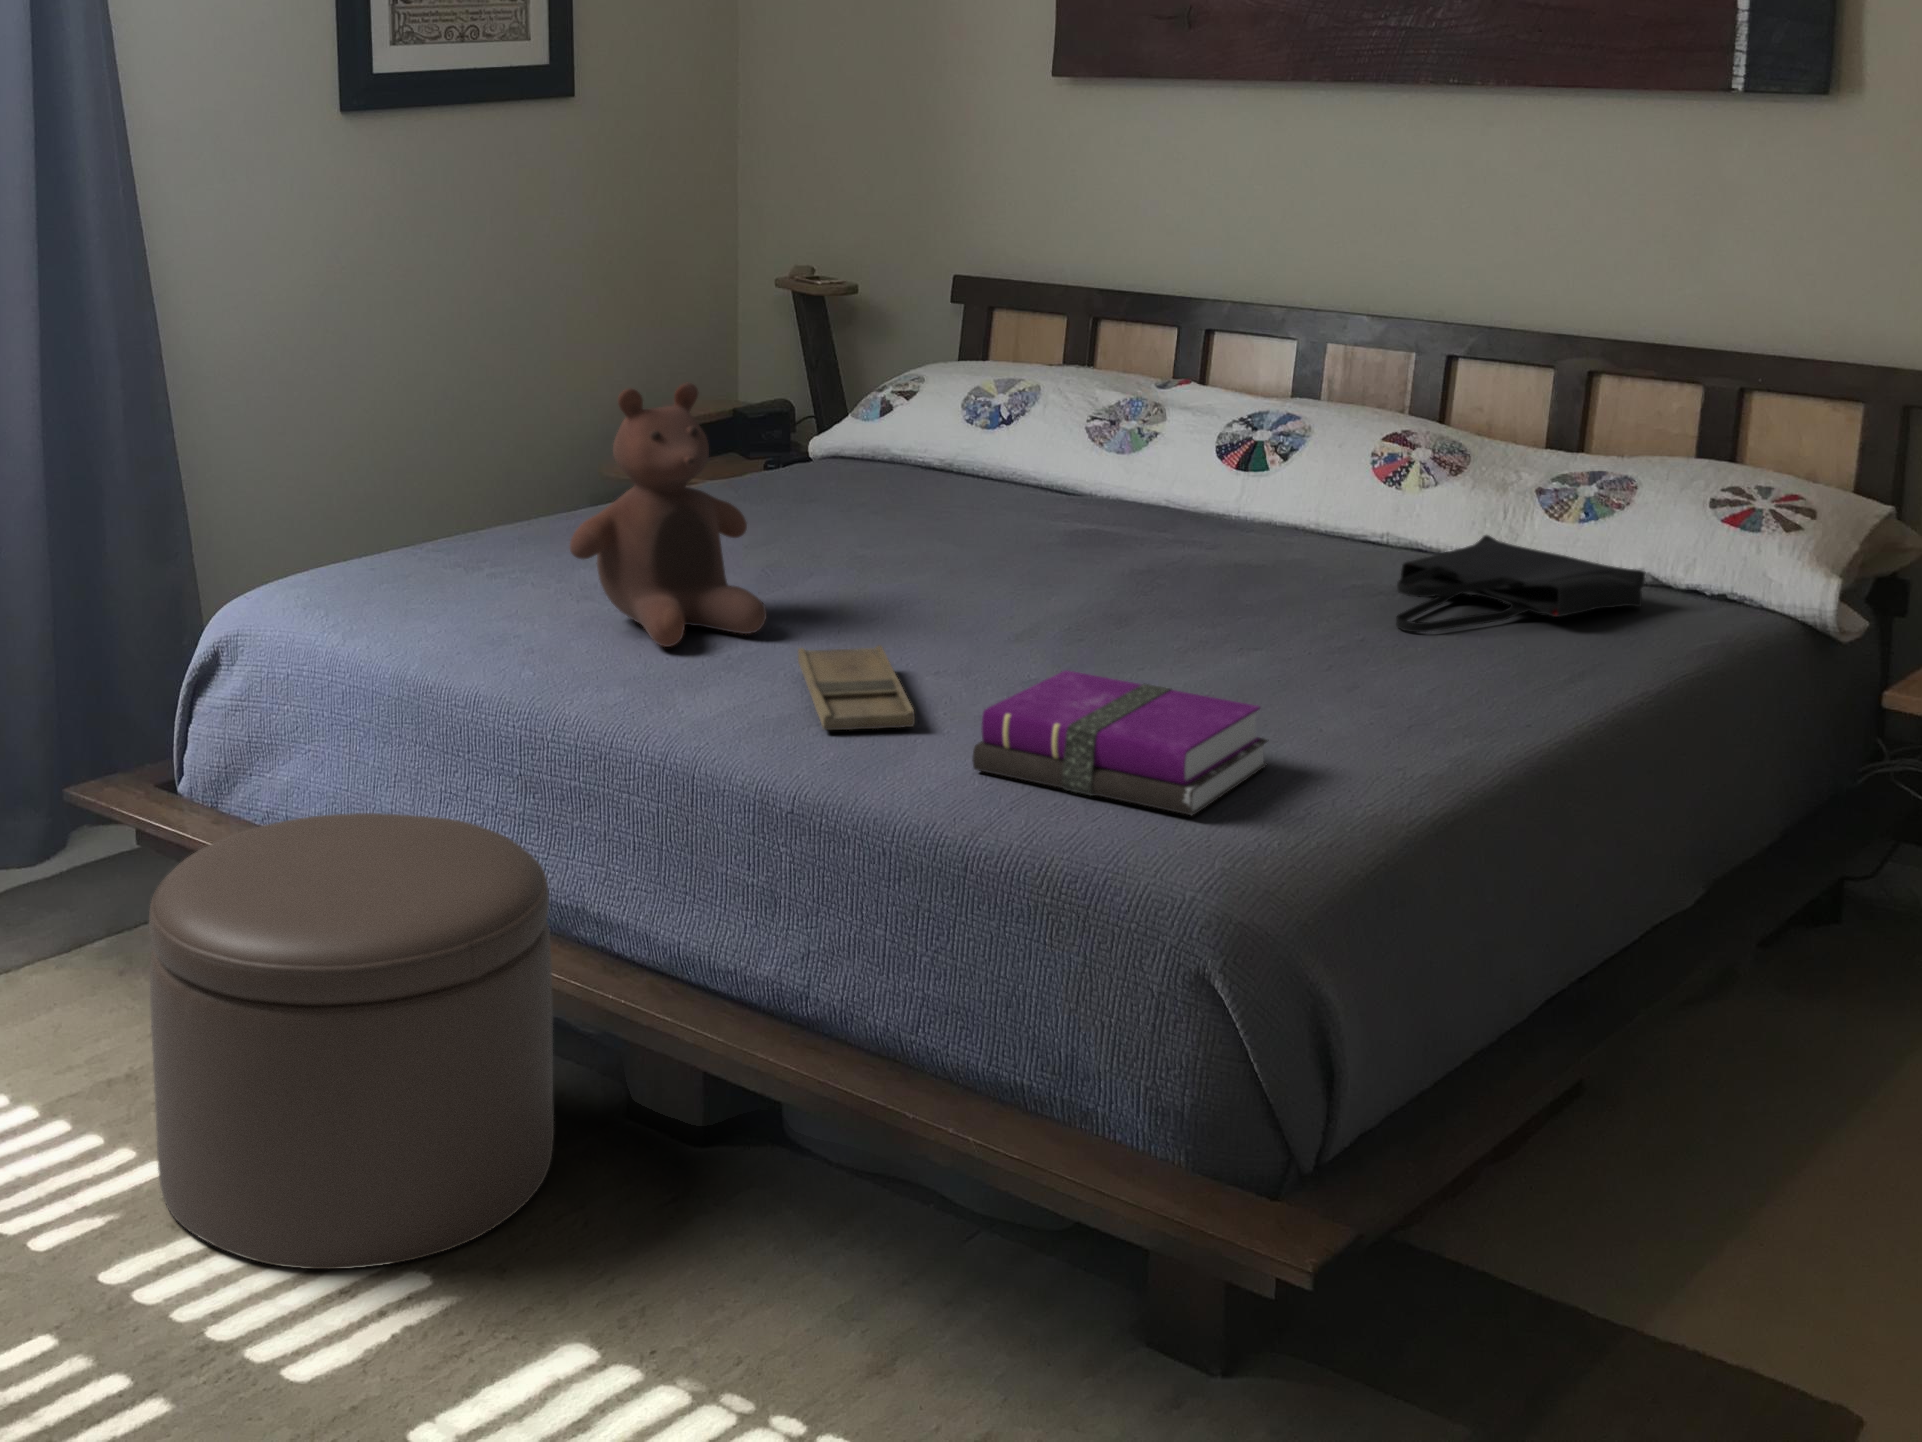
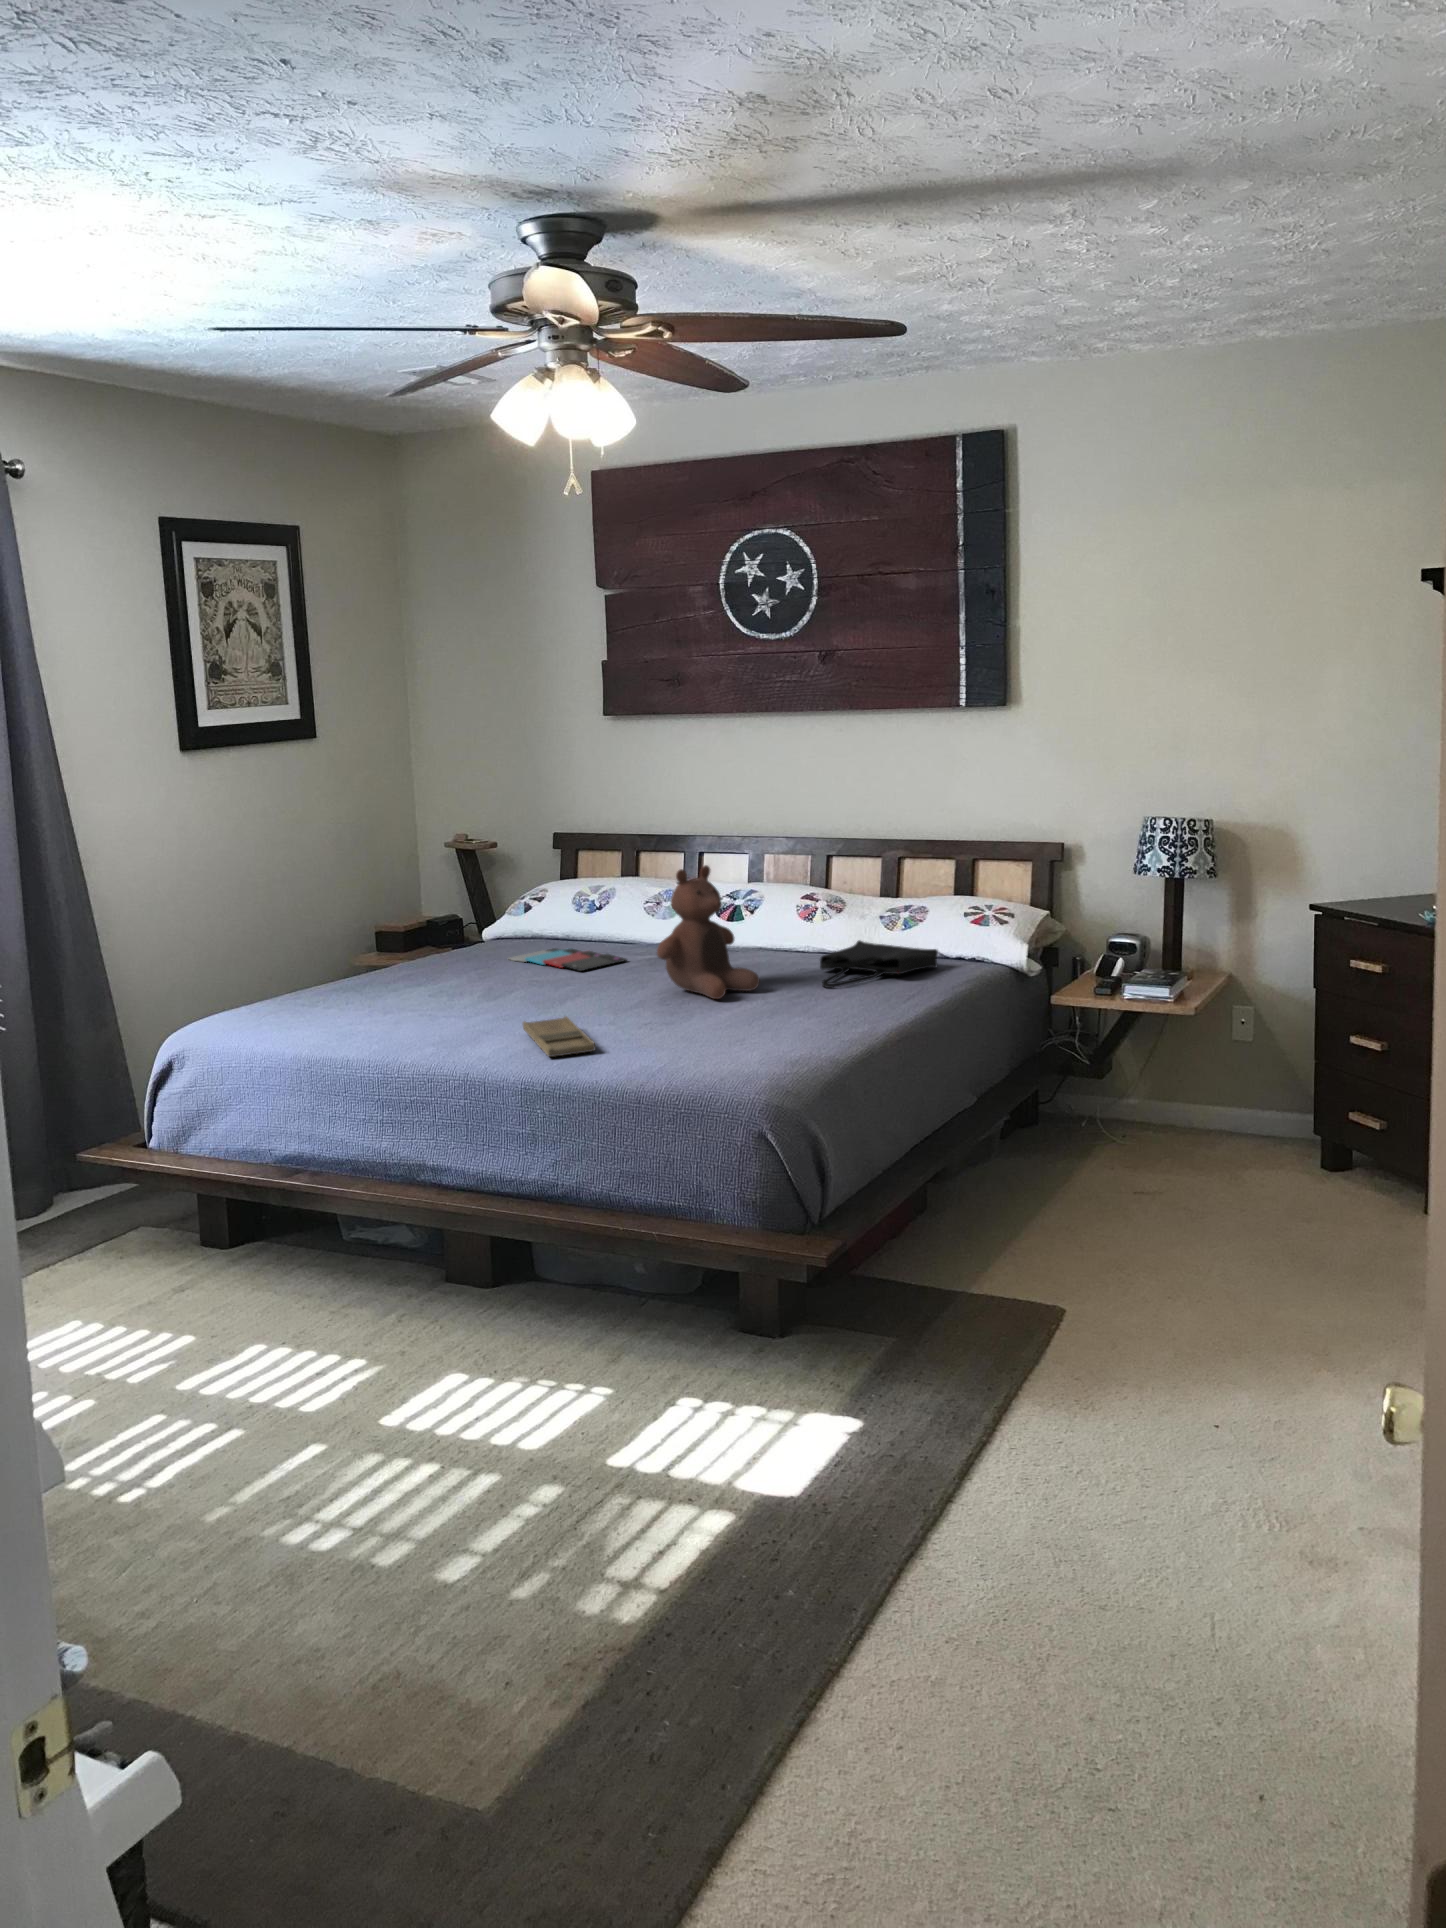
stuffed bear: present [570,382,767,647] -> present [657,865,760,999]
smartphone: none [831,491,1040,545] -> present [509,948,626,971]
notebook: present [973,670,1268,815] -> none [632,1014,777,1072]
ottoman: present [149,813,554,1269] -> none [180,1132,417,1372]

